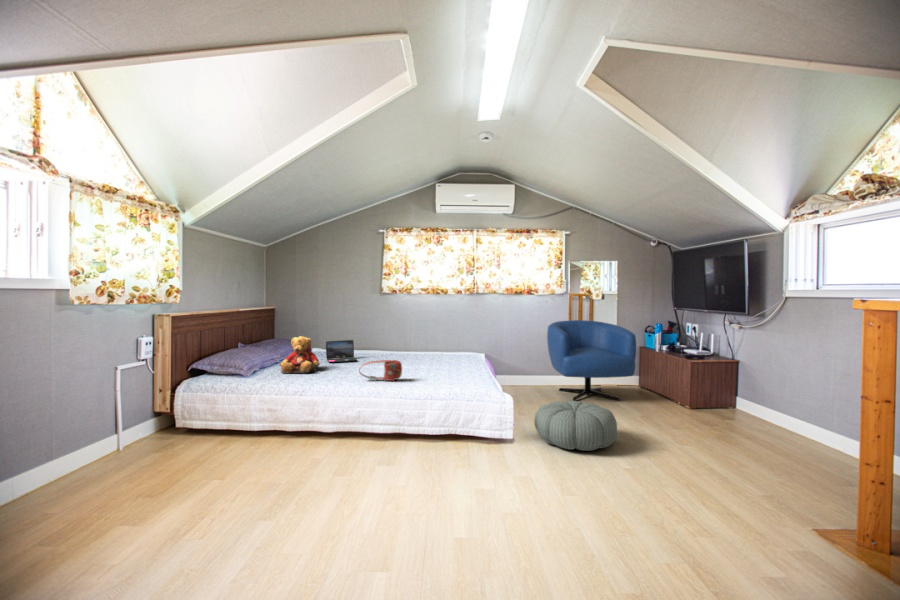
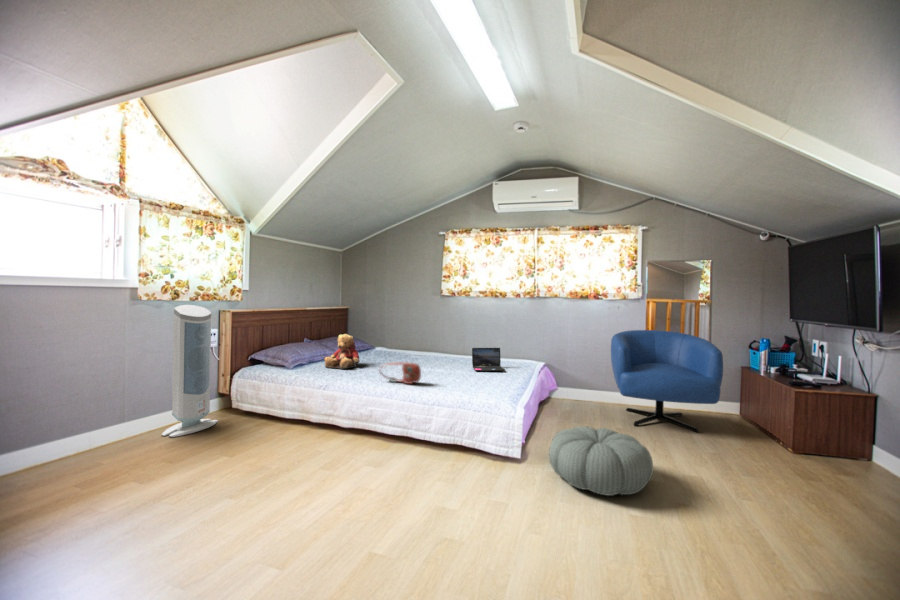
air purifier: none [103,309,162,468] -> present [162,305,218,437]
laptop: present [326,340,357,362] -> present [472,348,504,371]

